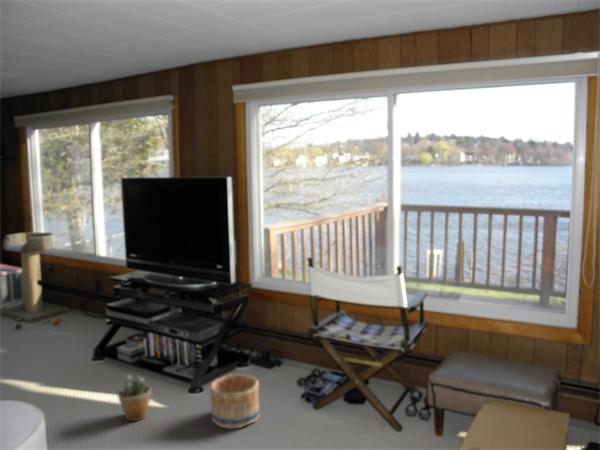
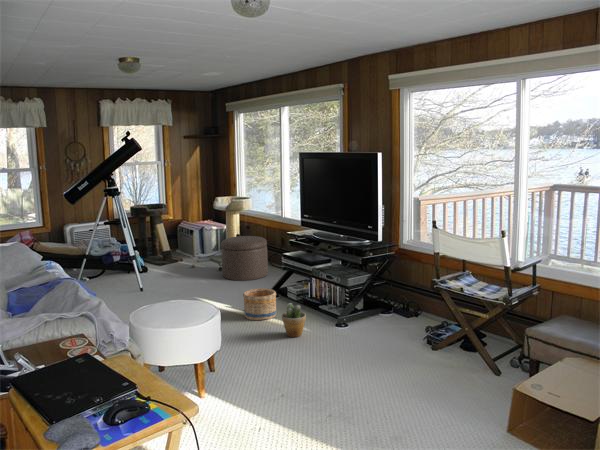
ottoman: none [17,282,84,342] -> present [221,236,268,281]
basket: present [209,374,260,429] -> present [243,288,276,320]

